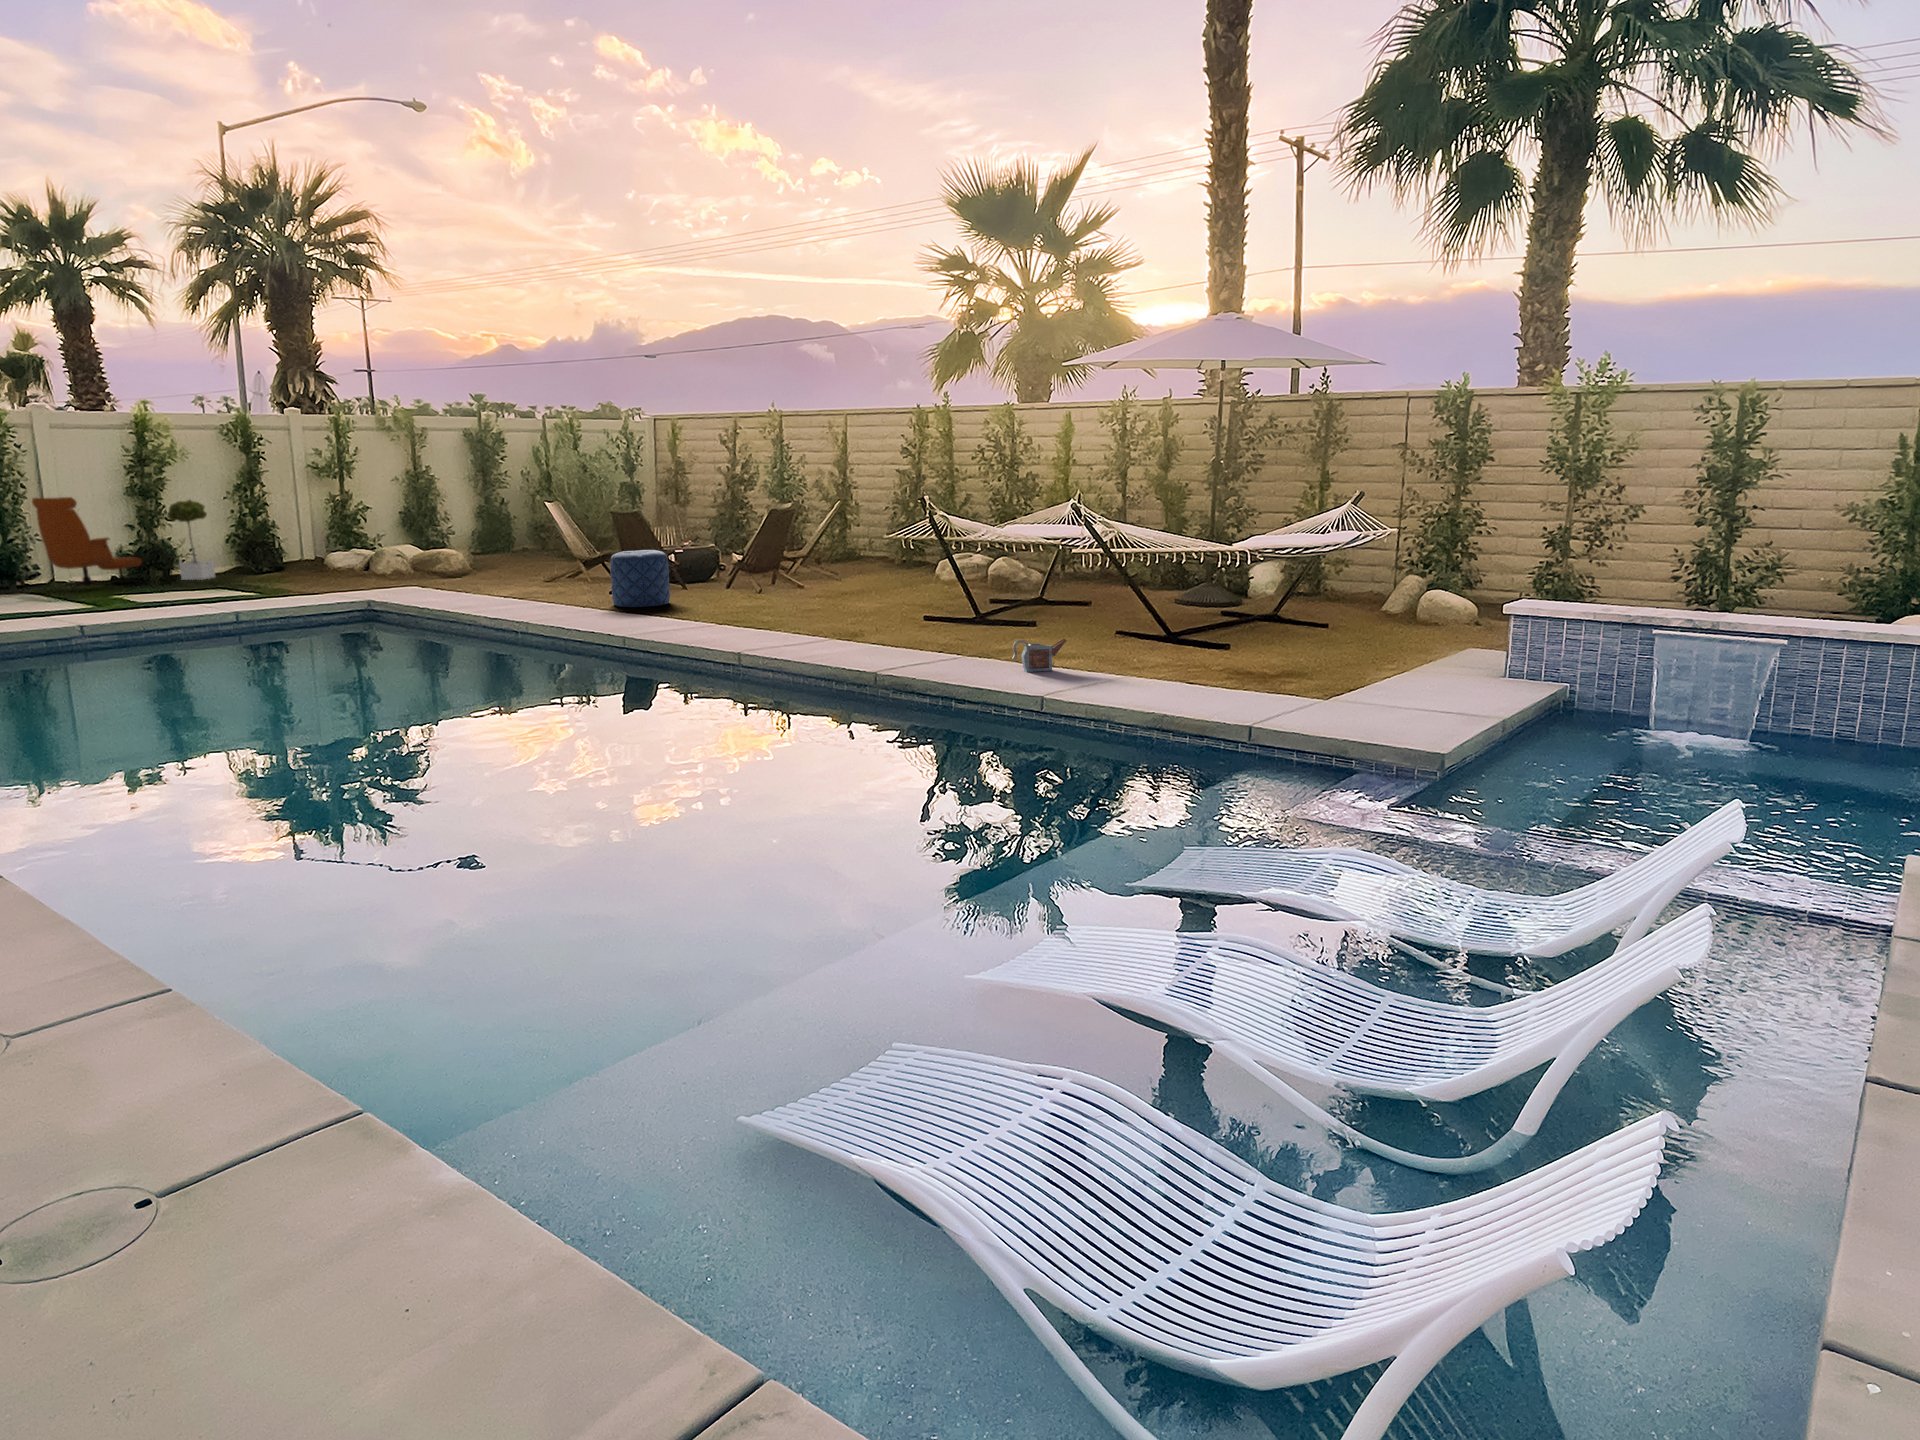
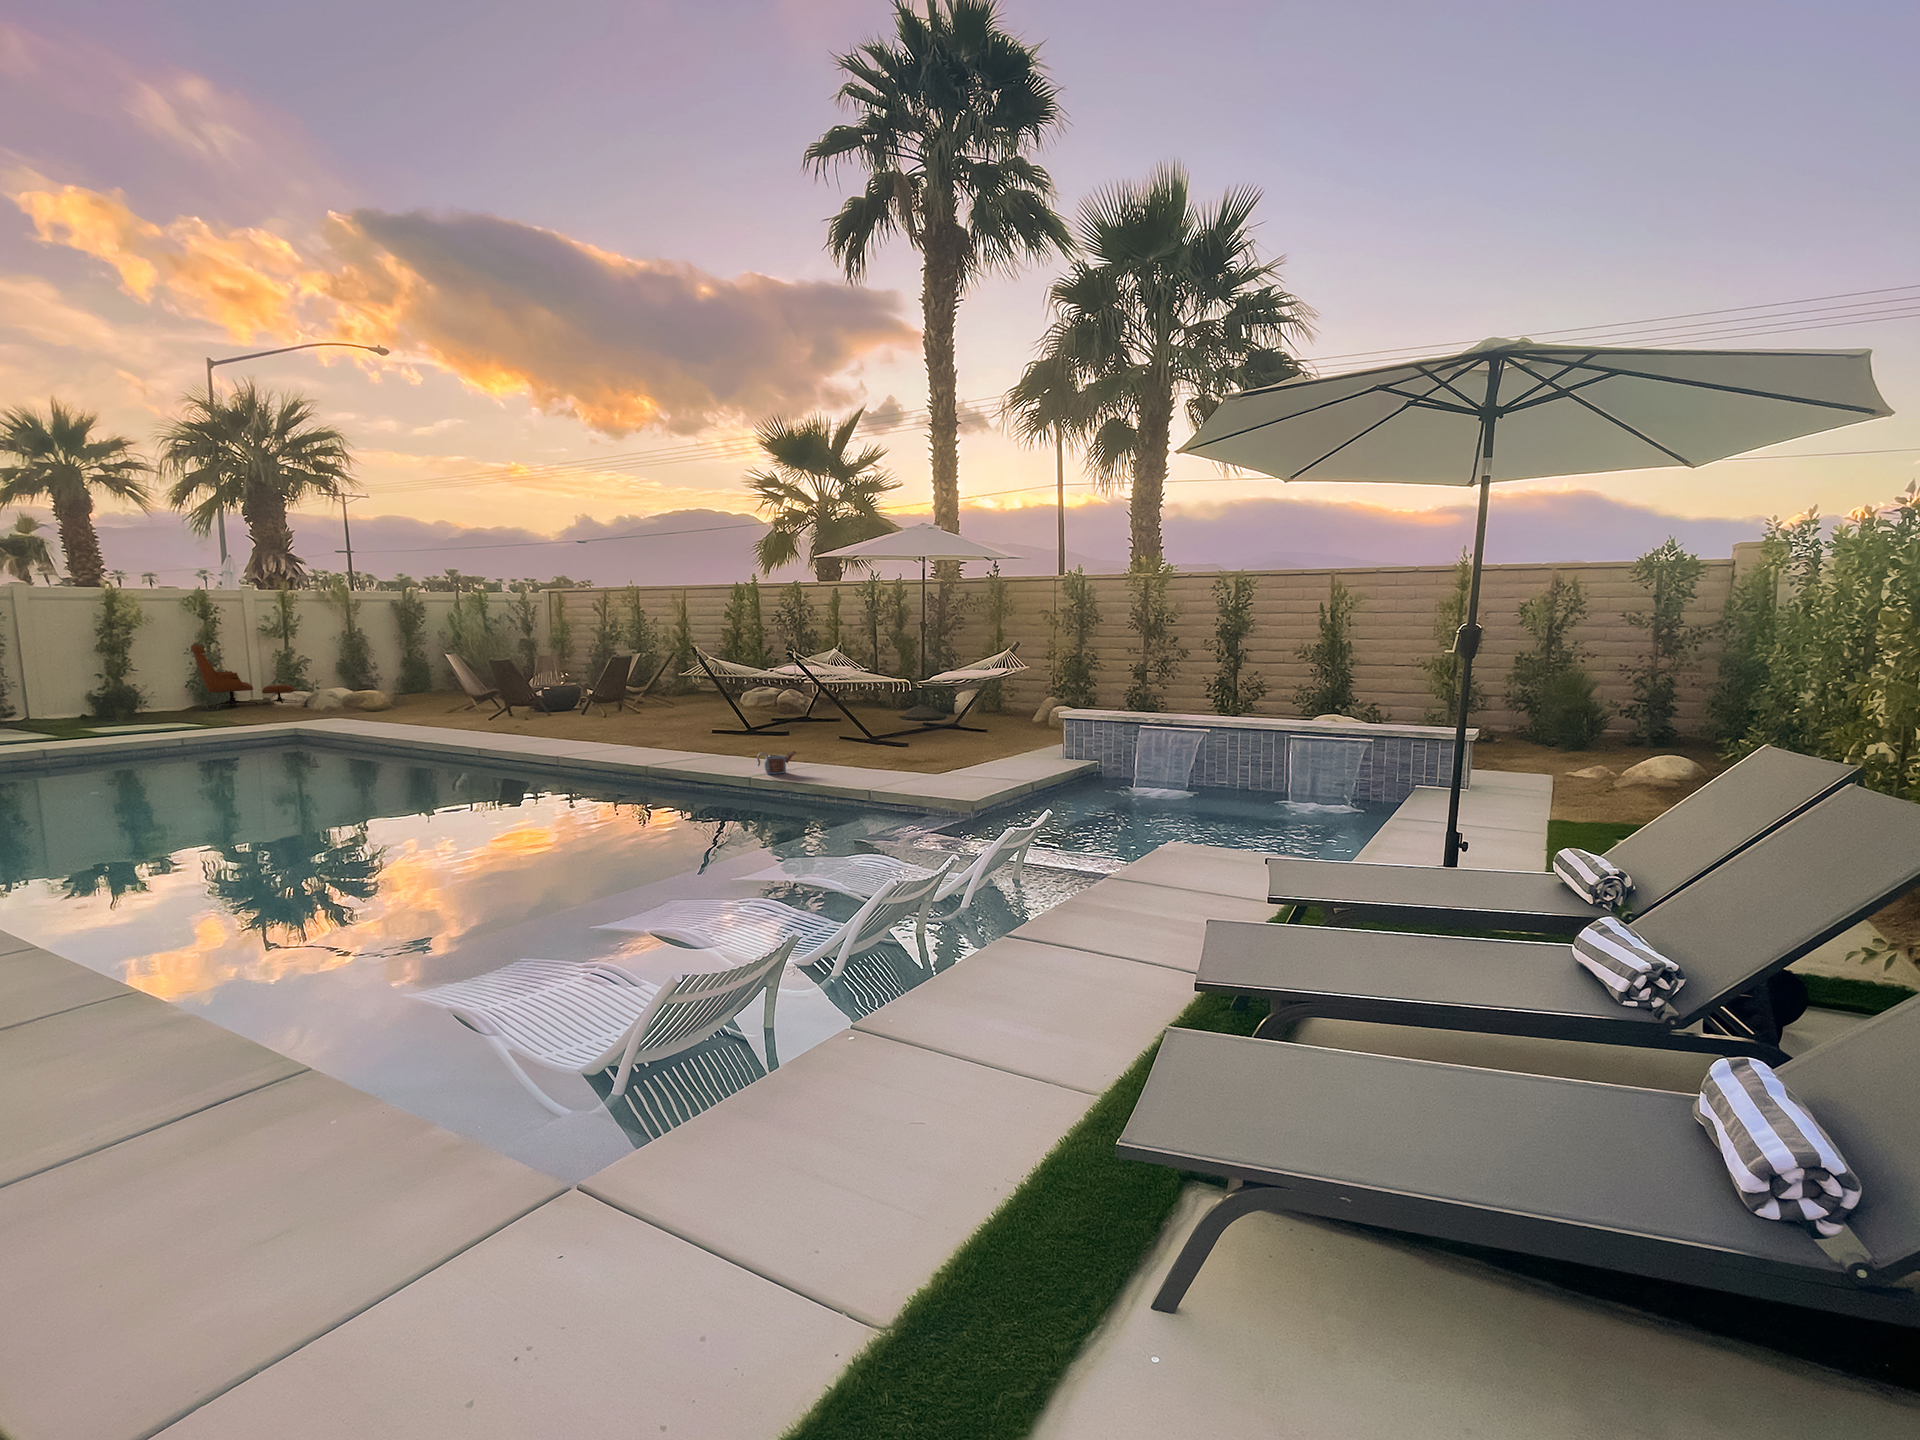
lounge chair: present [32,497,142,591] -> present [191,645,296,708]
potted tree: present [167,500,215,580] -> none [133,652,175,714]
pouf: present [610,550,670,607] -> none [488,688,535,730]

